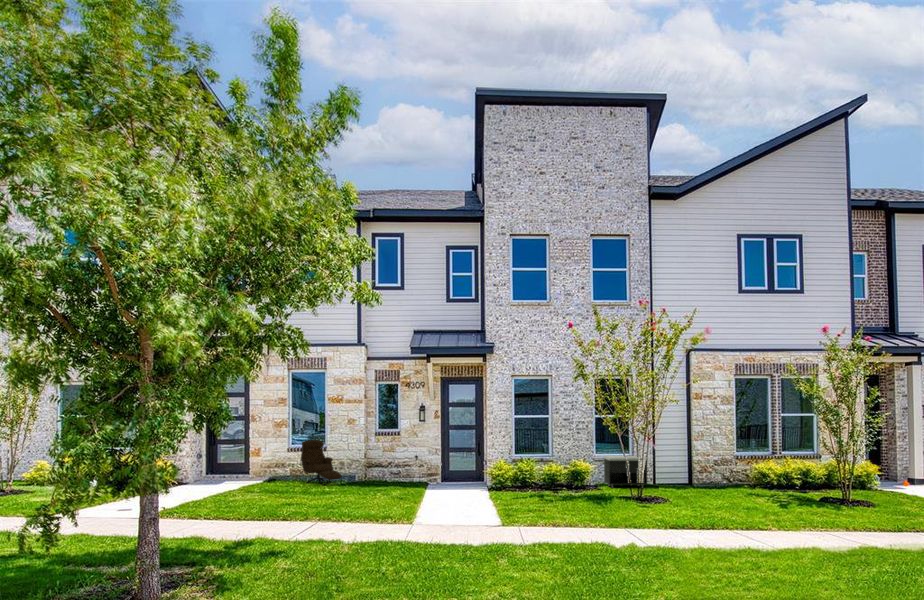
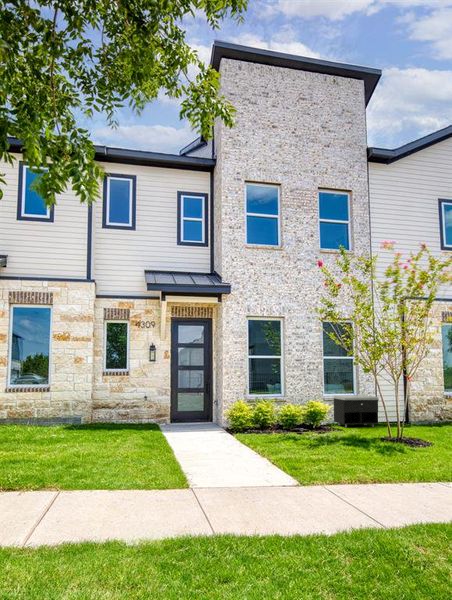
lounge chair: present [300,440,341,484] -> none [18,380,65,430]

